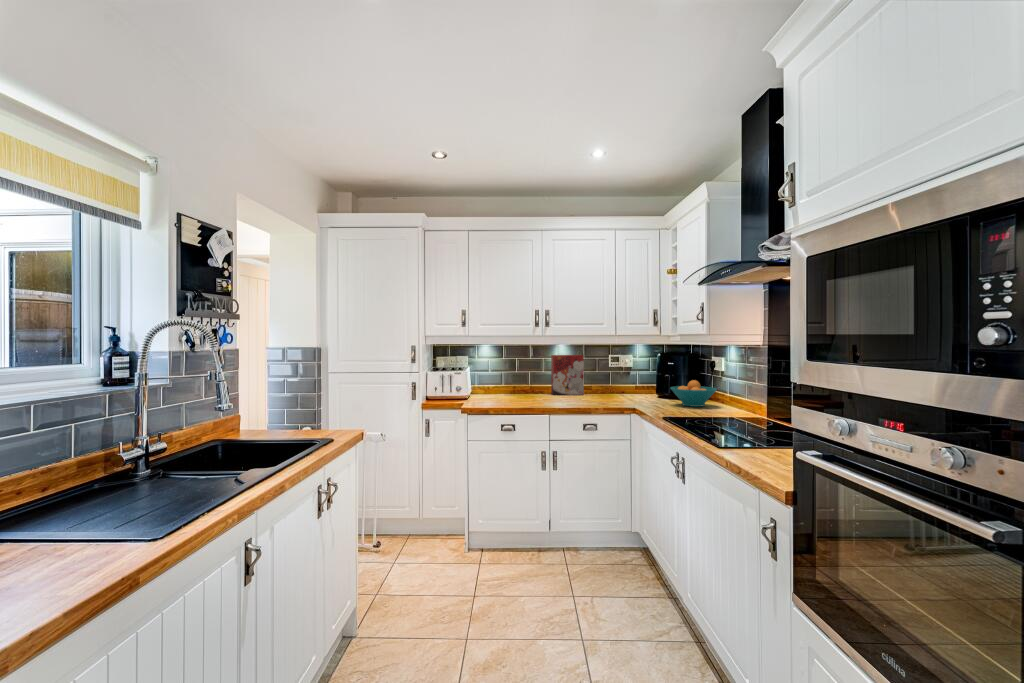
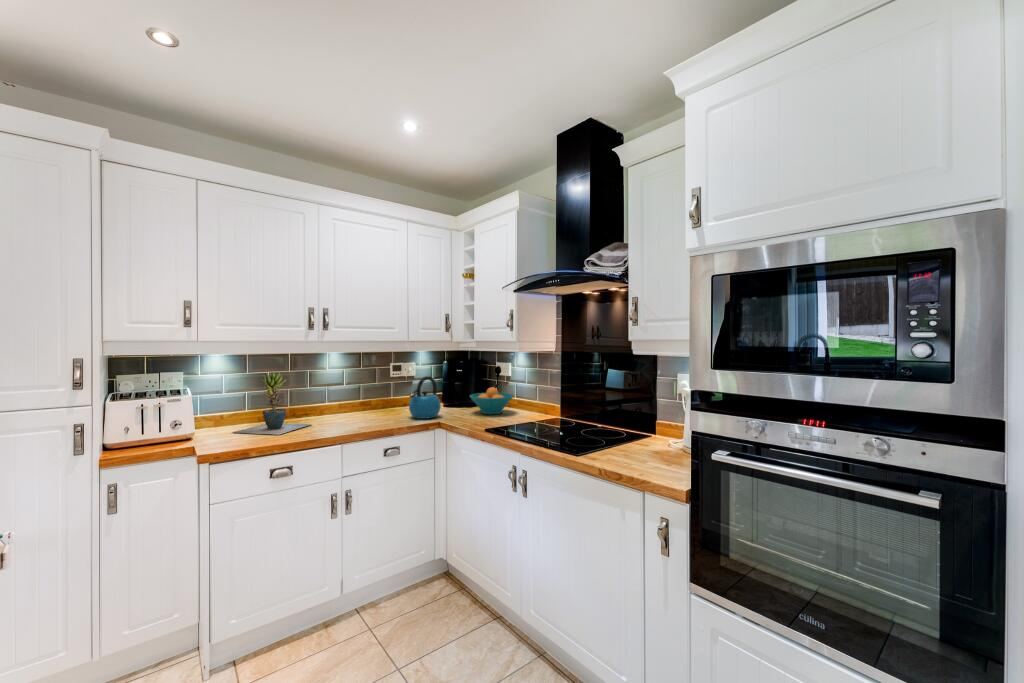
cereal box: present [551,355,584,395] -> none [320,364,363,415]
potted plant: none [488,358,538,402] -> present [234,372,311,435]
kettle: none [609,367,640,404] -> present [409,376,441,419]

